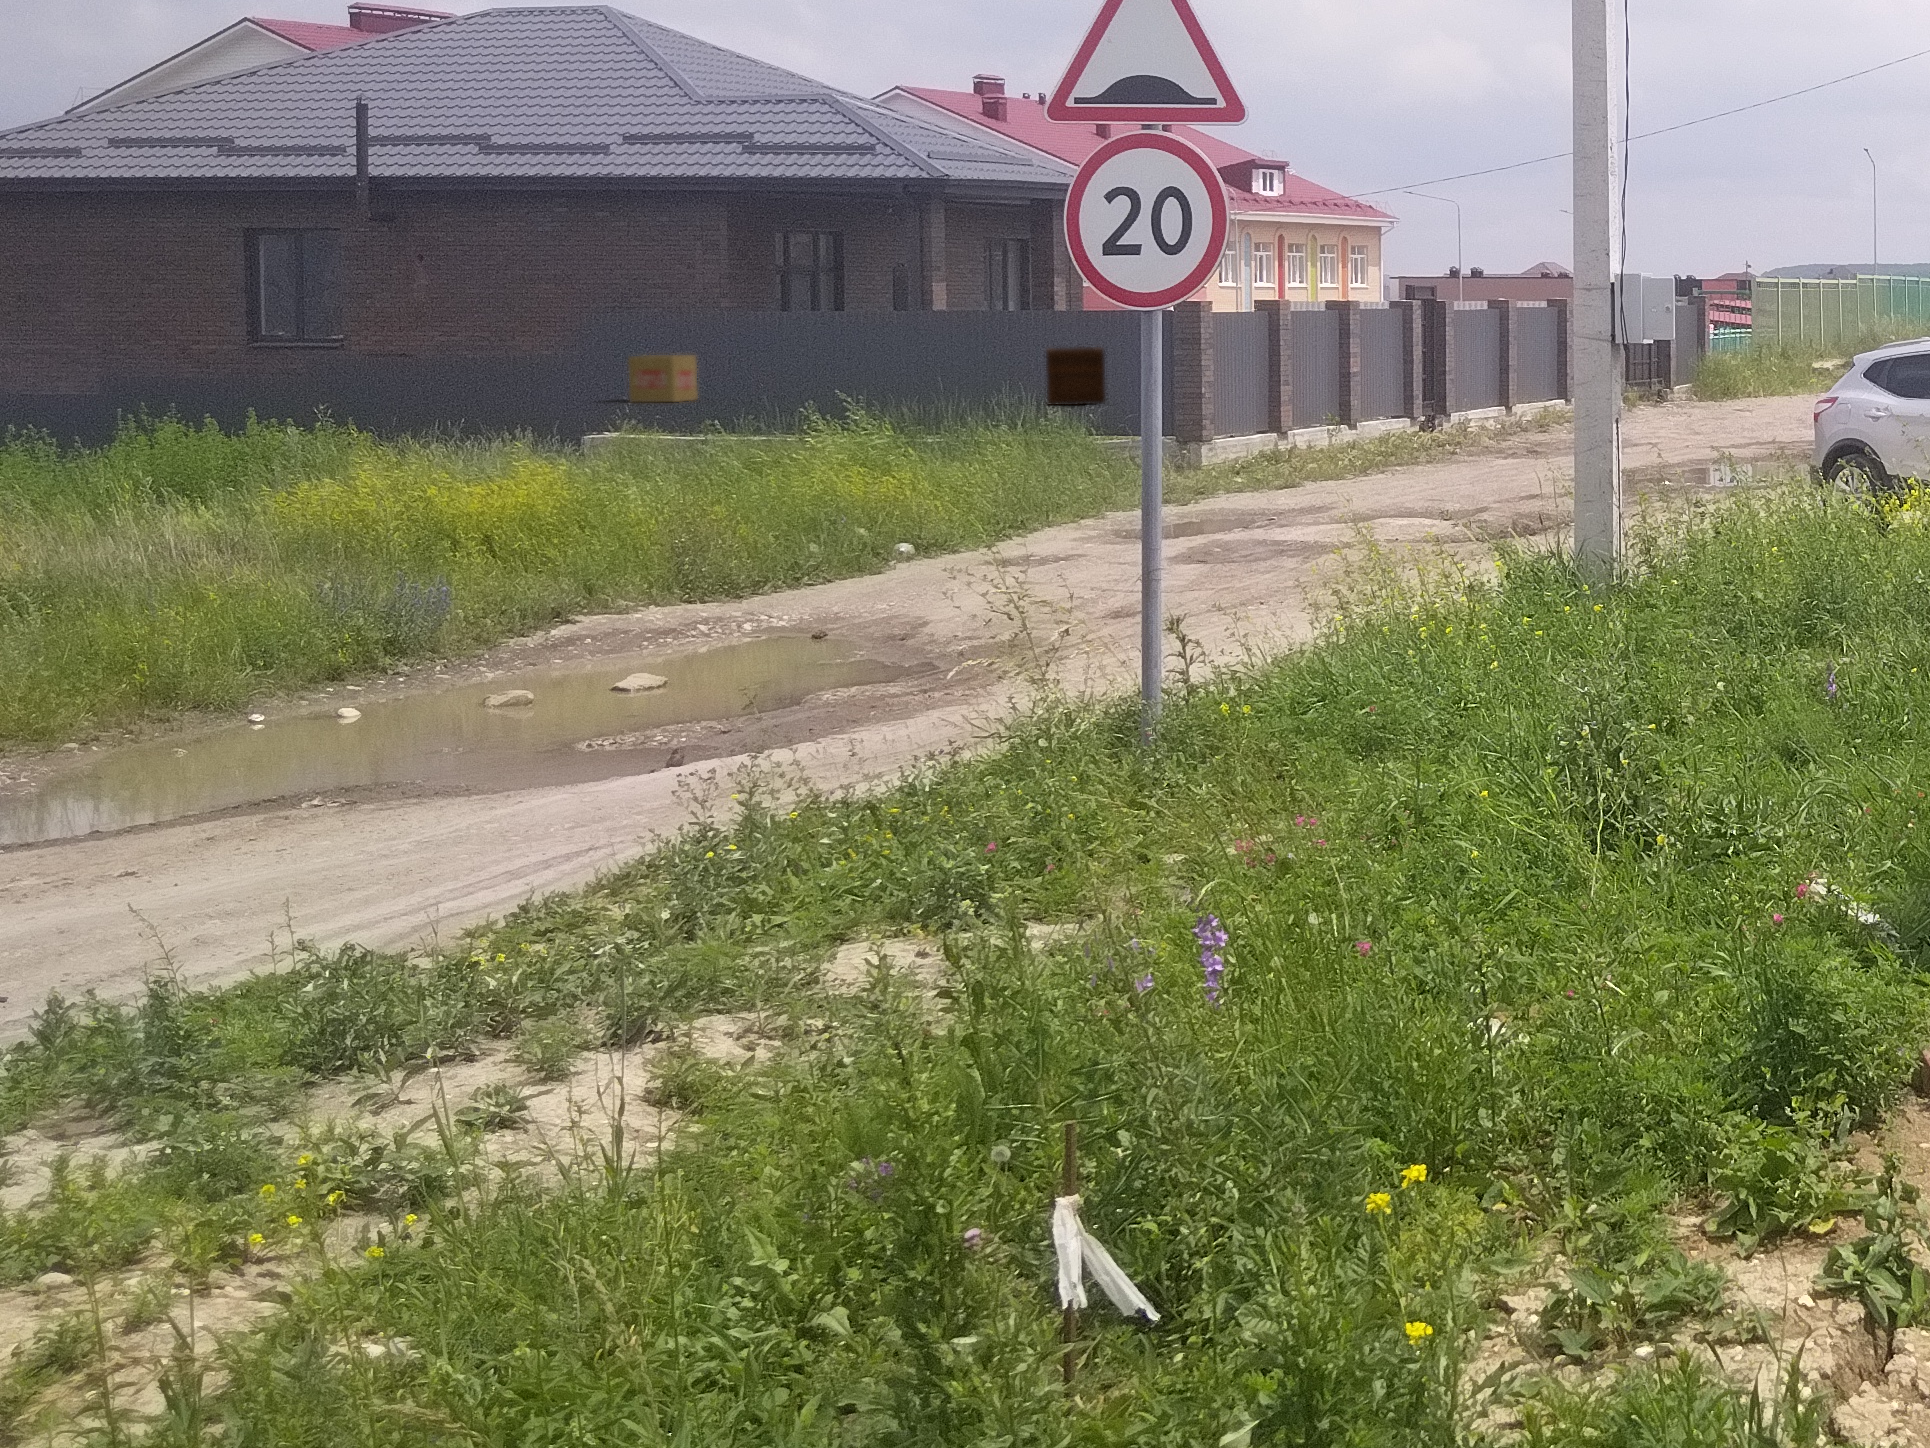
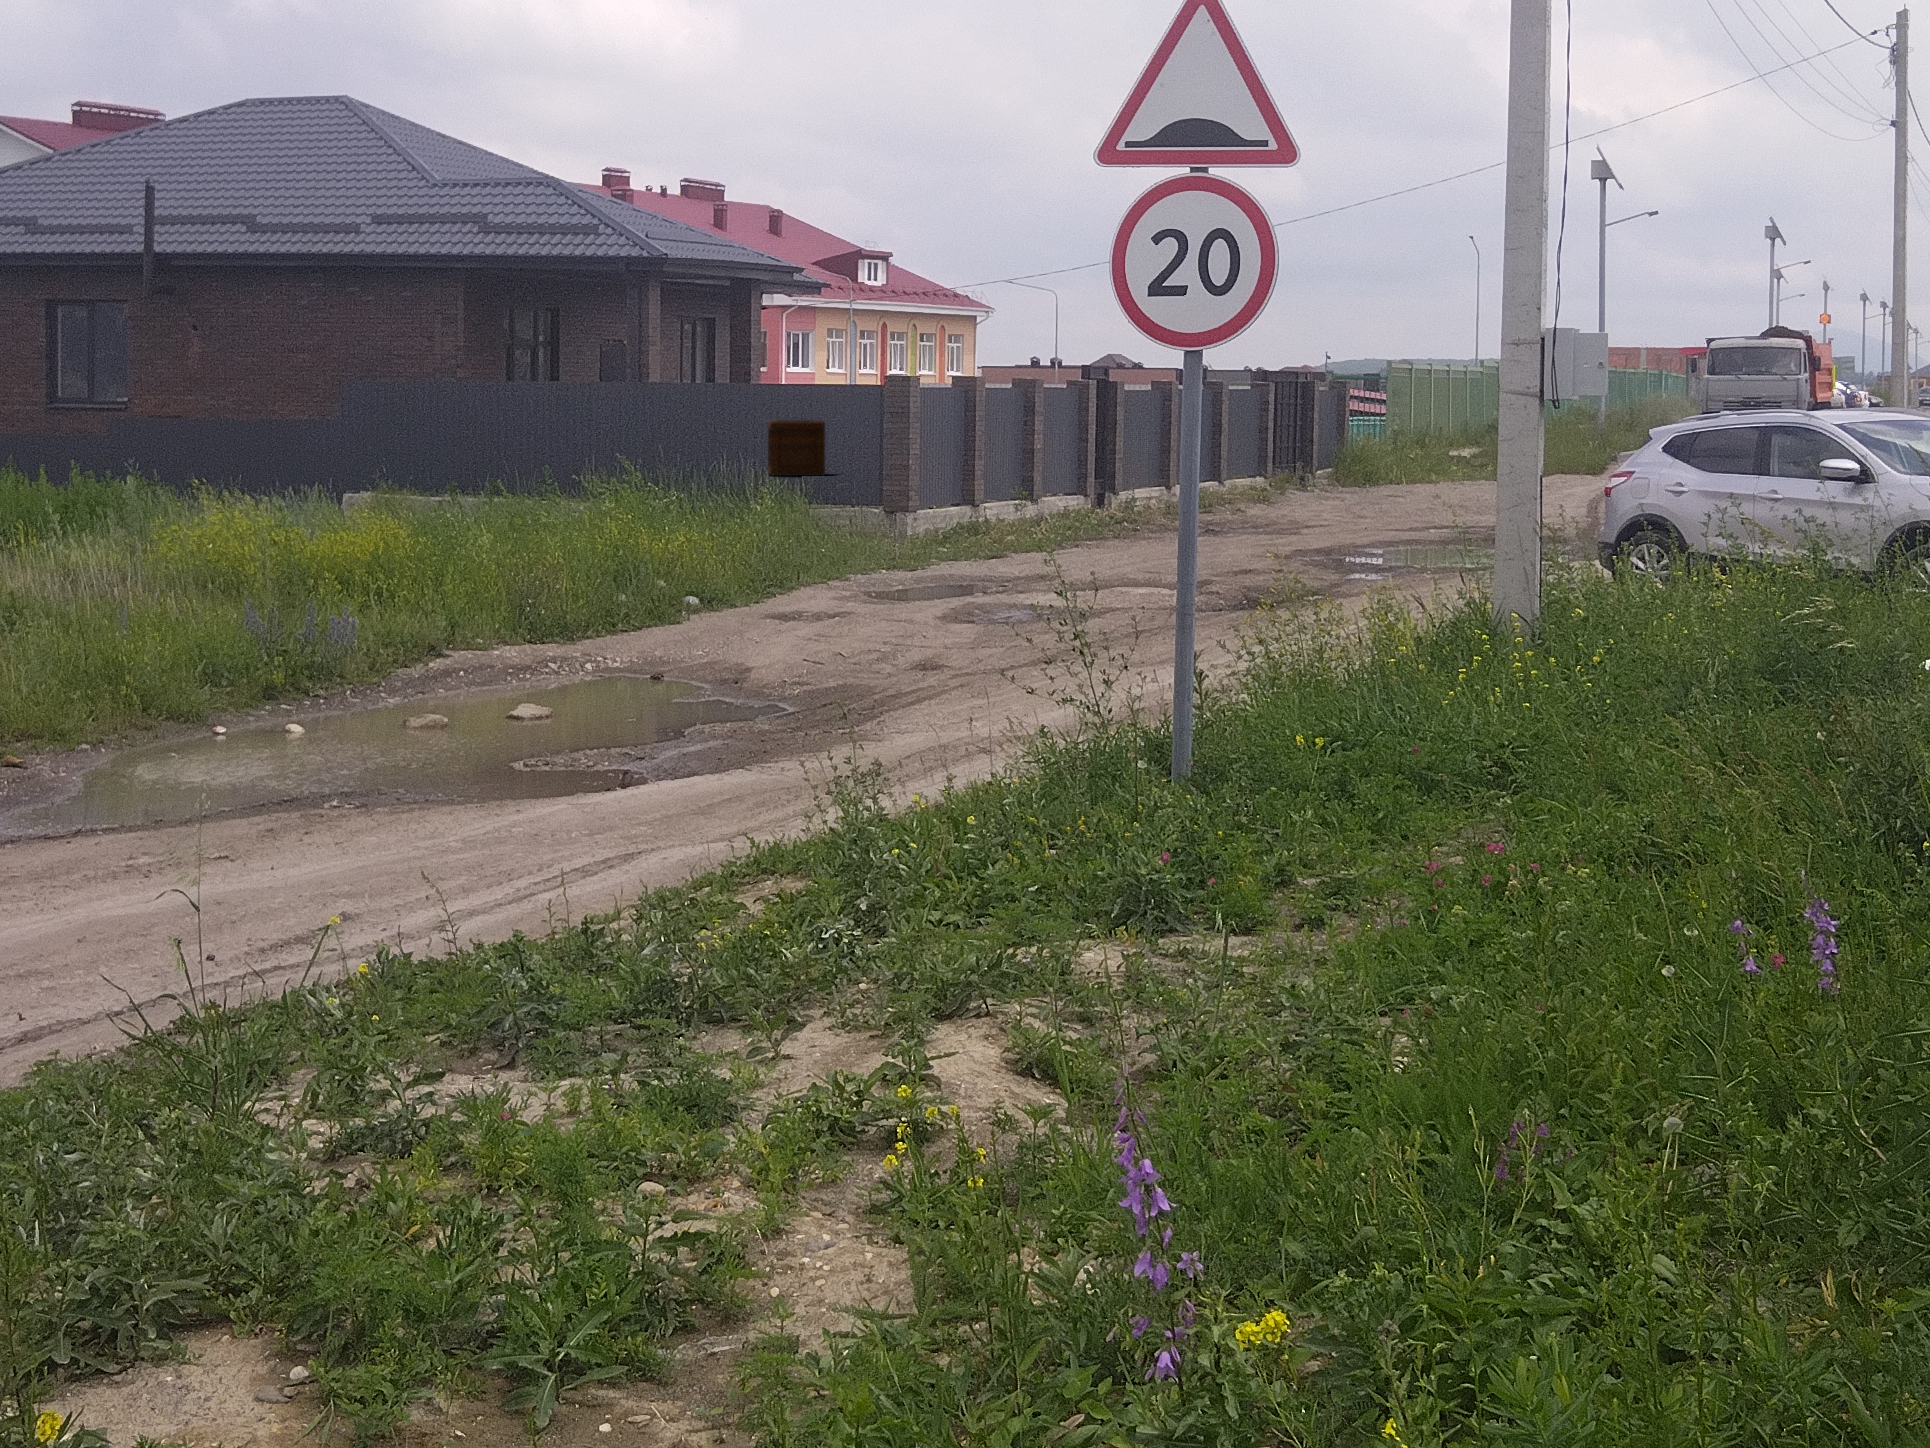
cardboard box: present [628,355,698,402] -> none [383,422,443,467]

